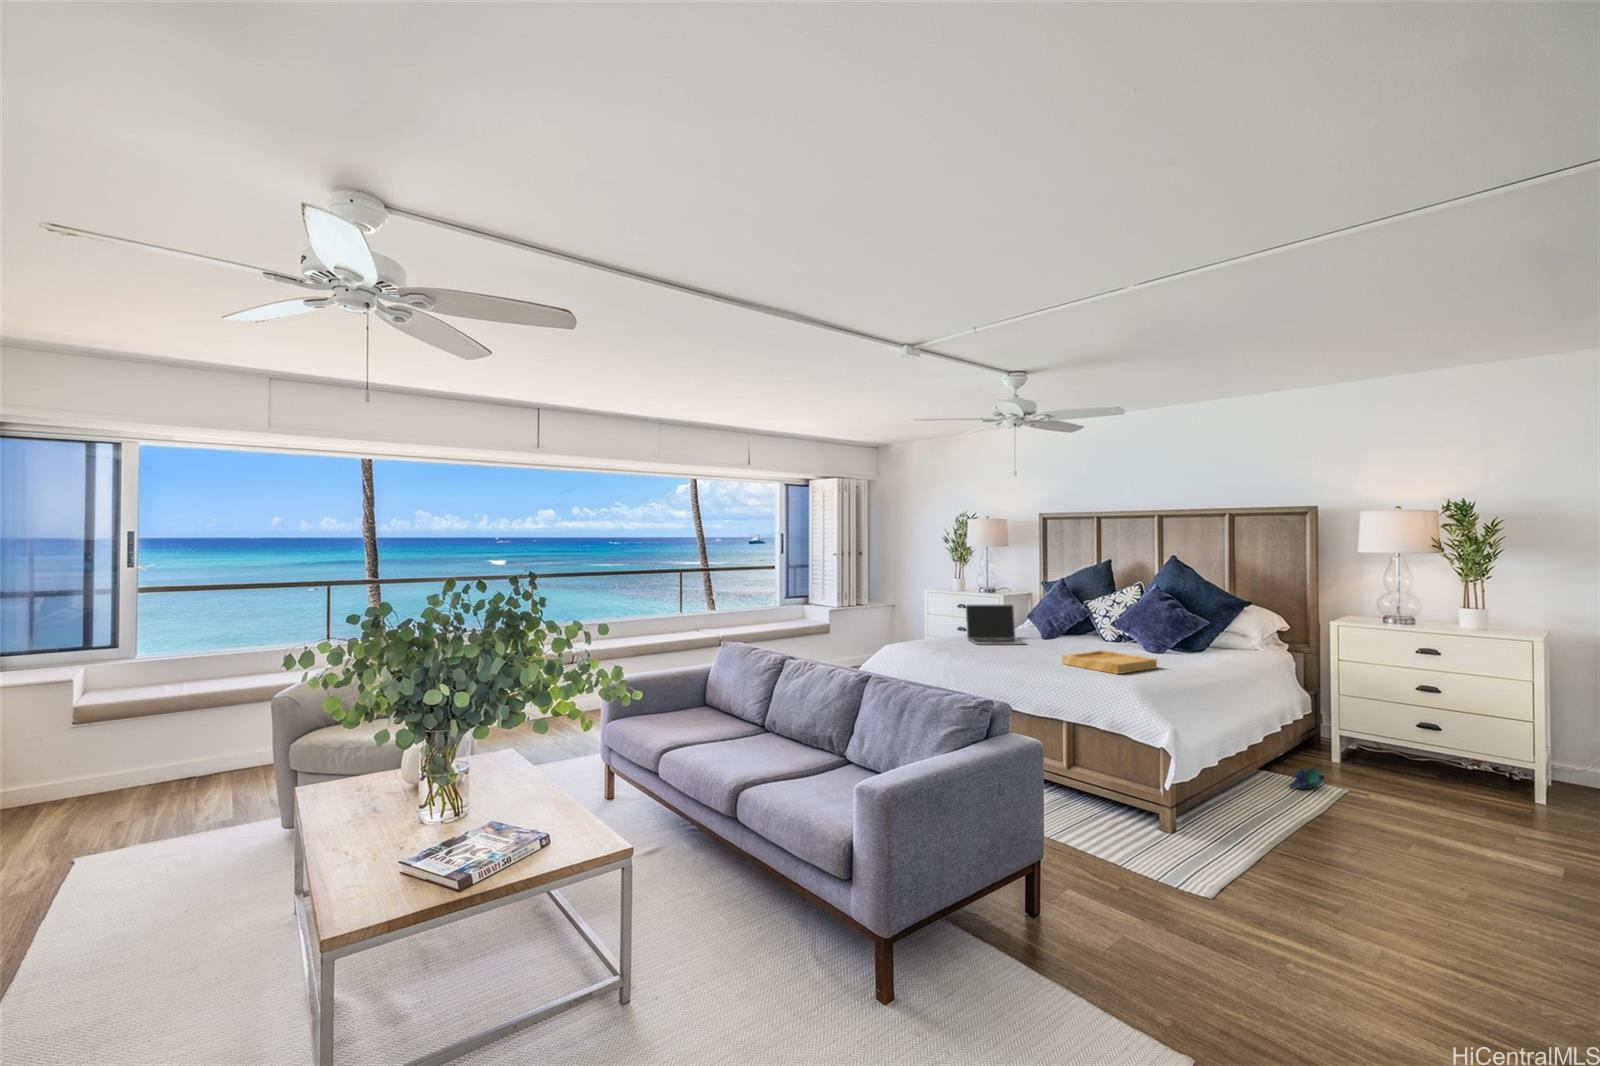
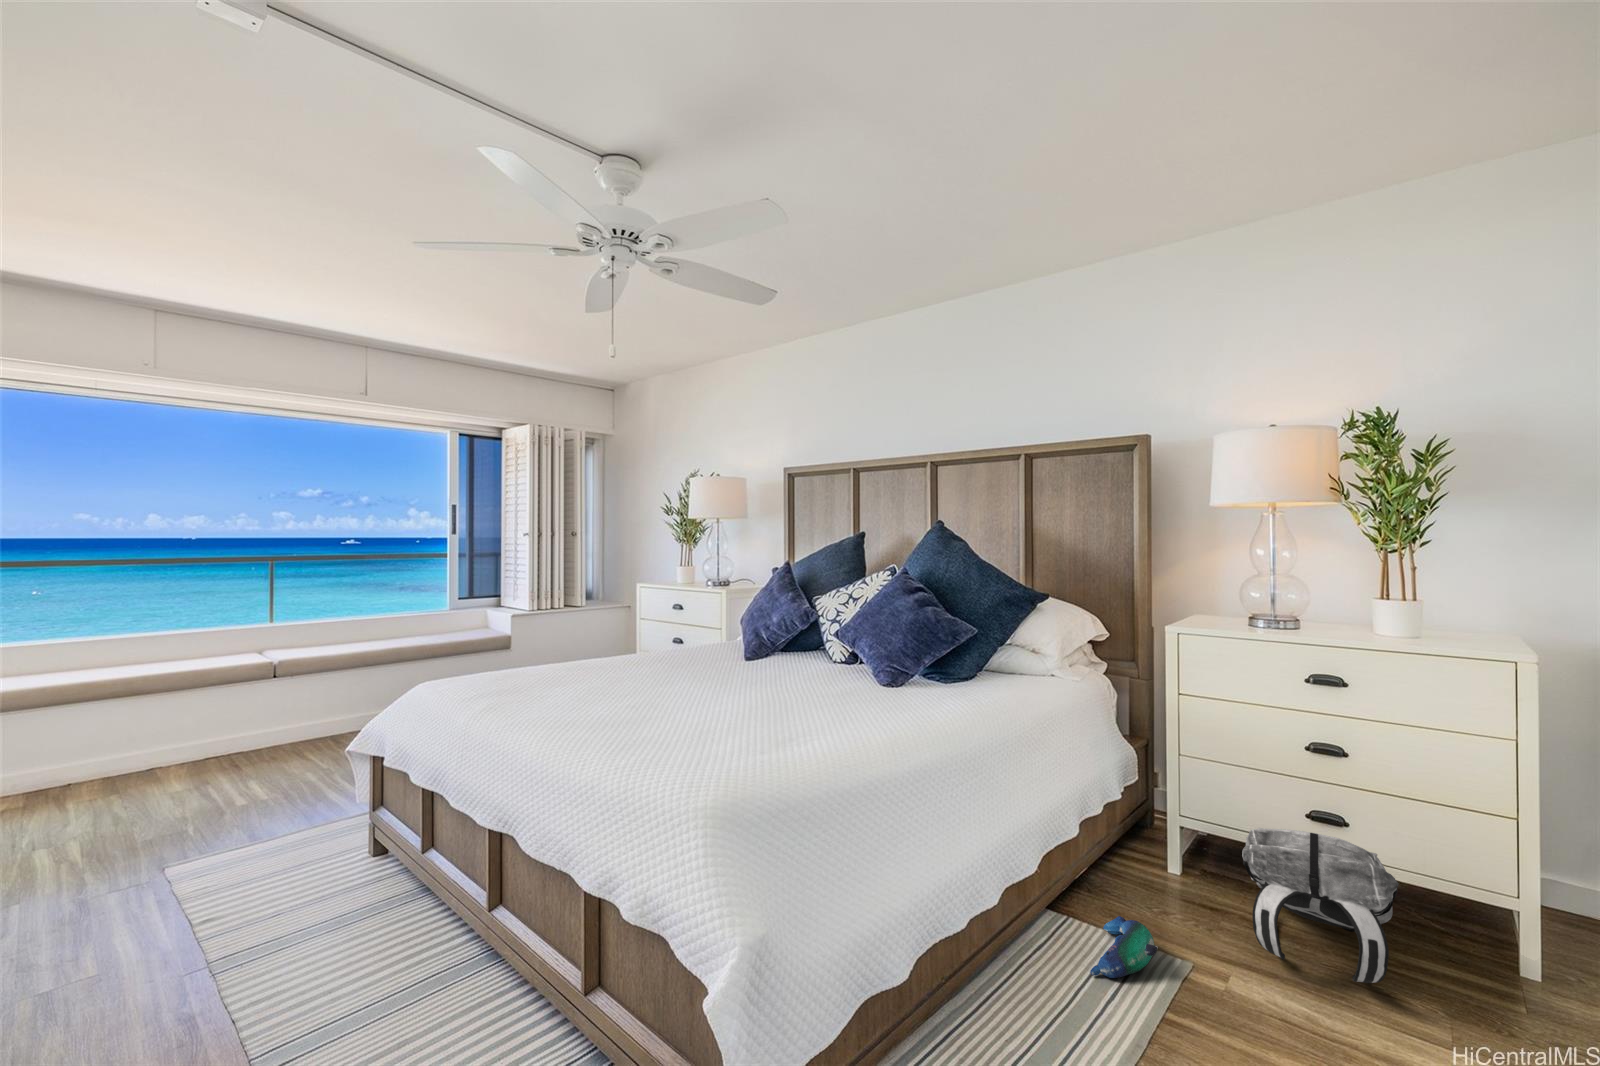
laptop: present [966,604,1026,644] -> none [568,603,668,680]
tray: present [1062,650,1157,674] -> none [642,694,831,767]
backpack: none [1373,724,1461,798] -> present [1242,828,1399,983]

